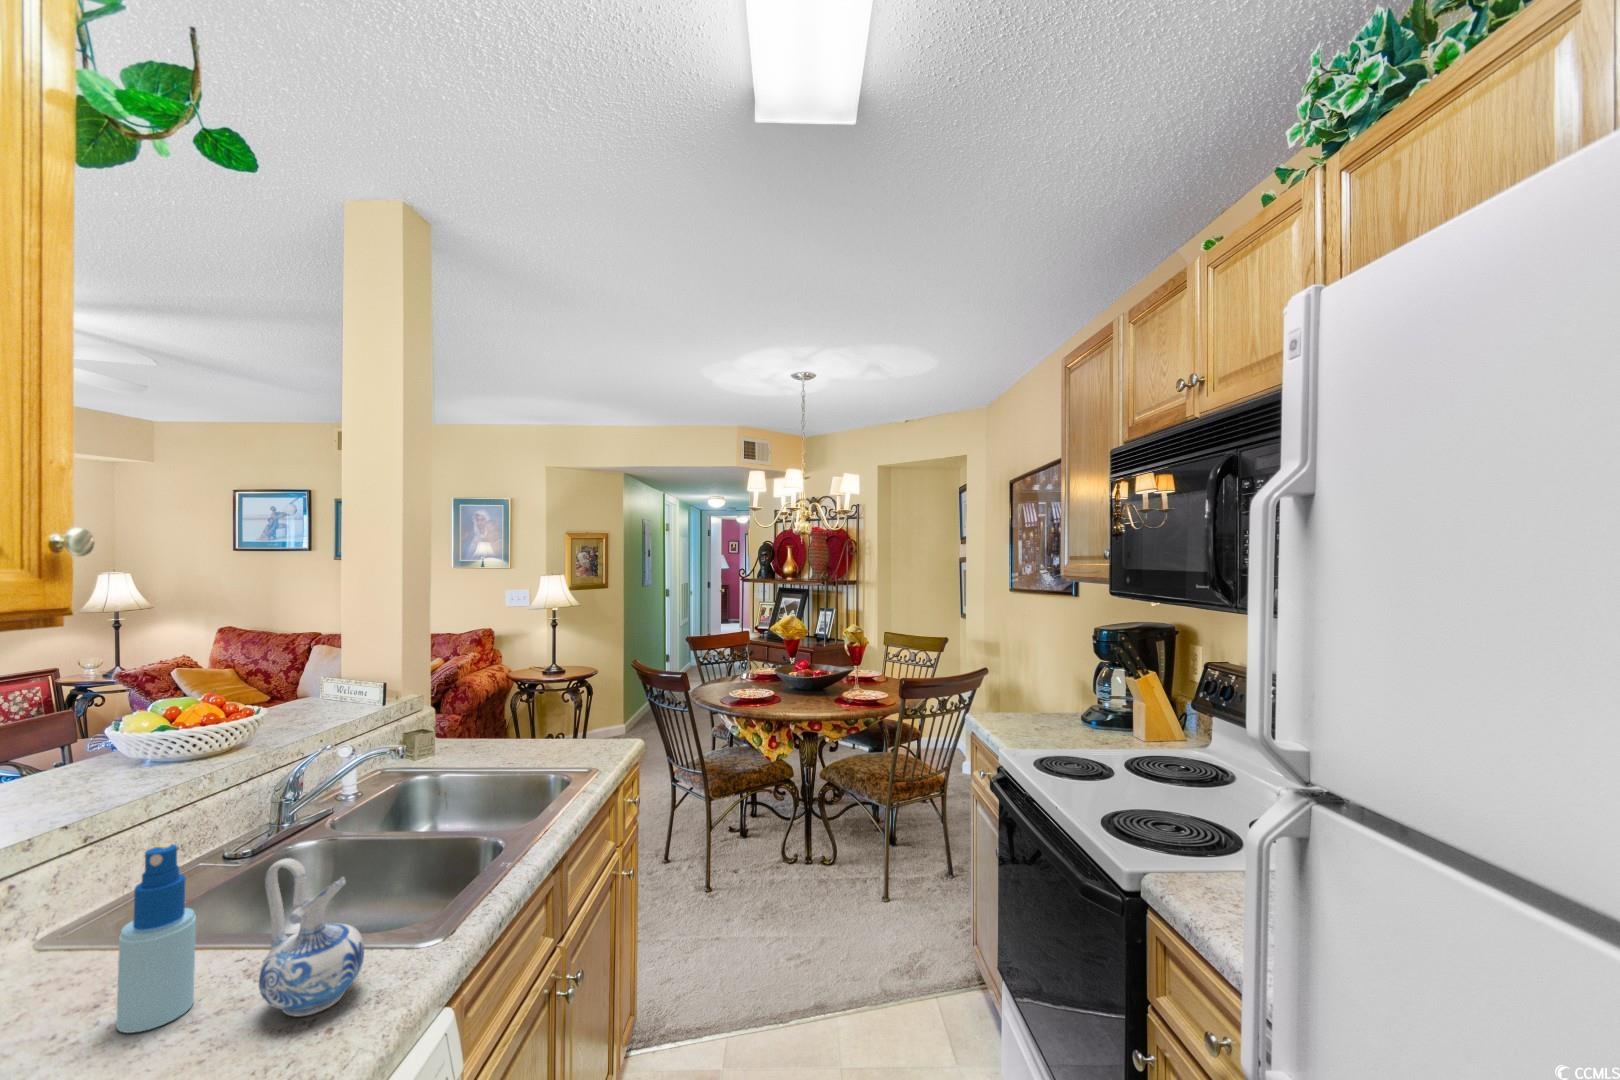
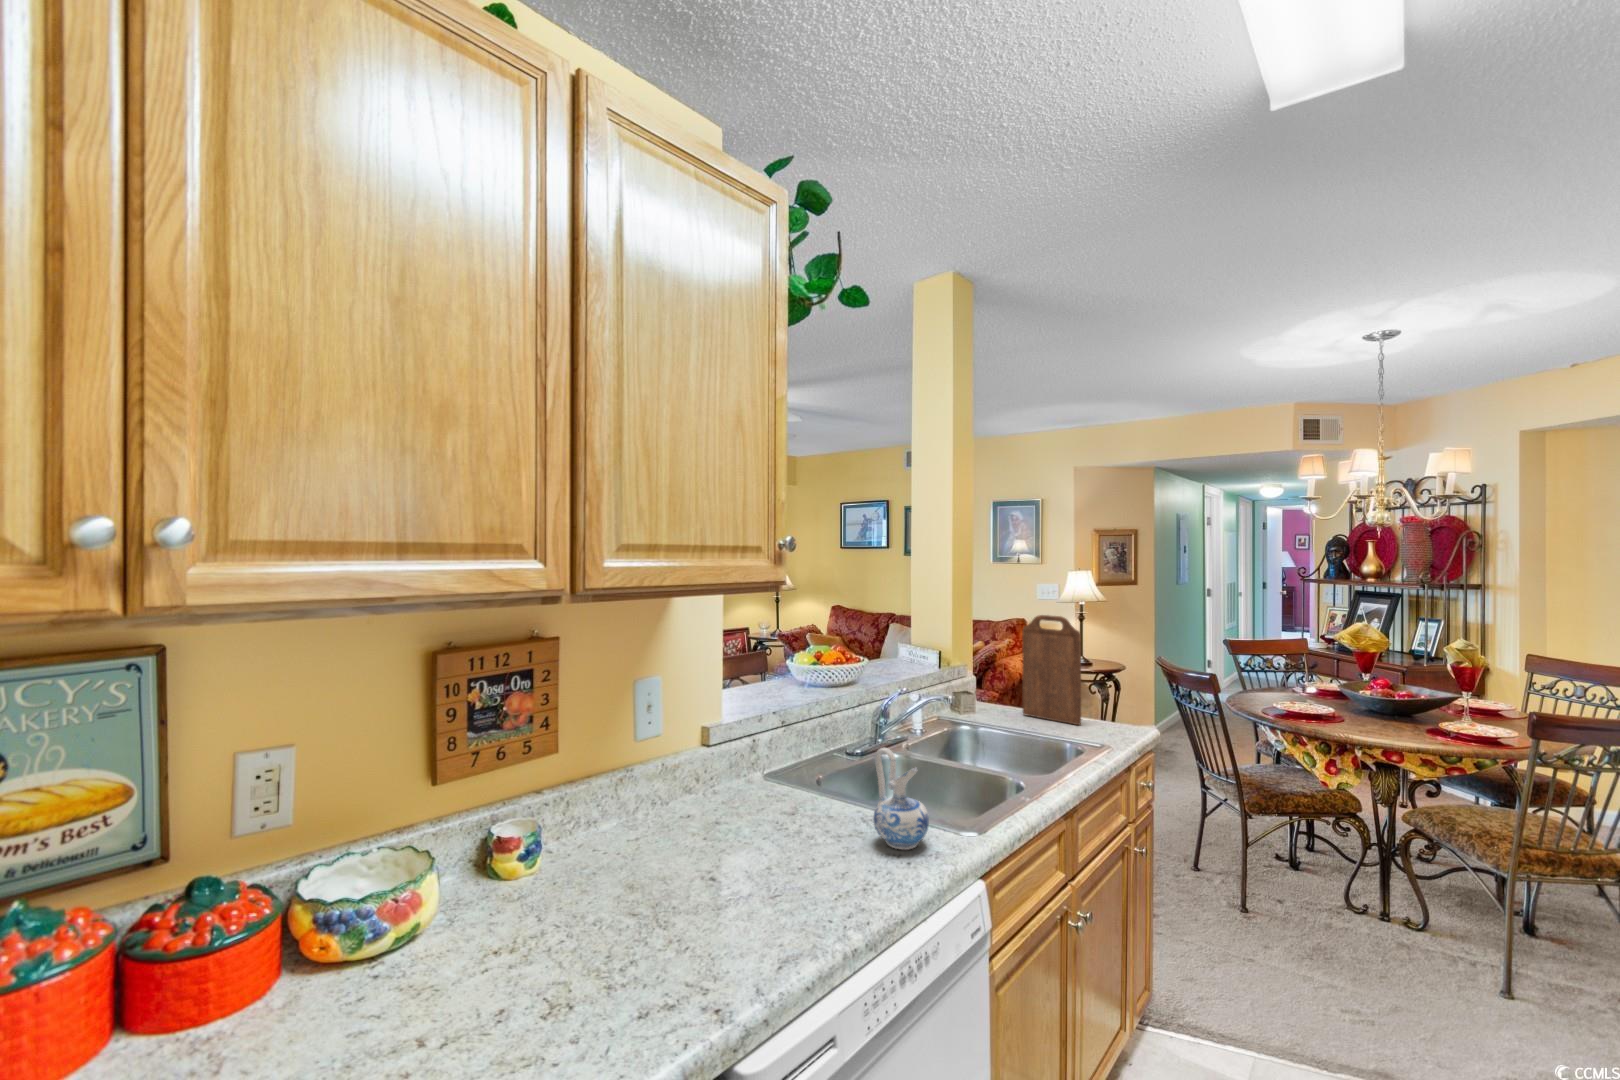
cutting board: none [498,627,569,749] -> present [1022,615,1081,725]
spray bottle: present [116,845,196,1033] -> none [809,726,842,829]

